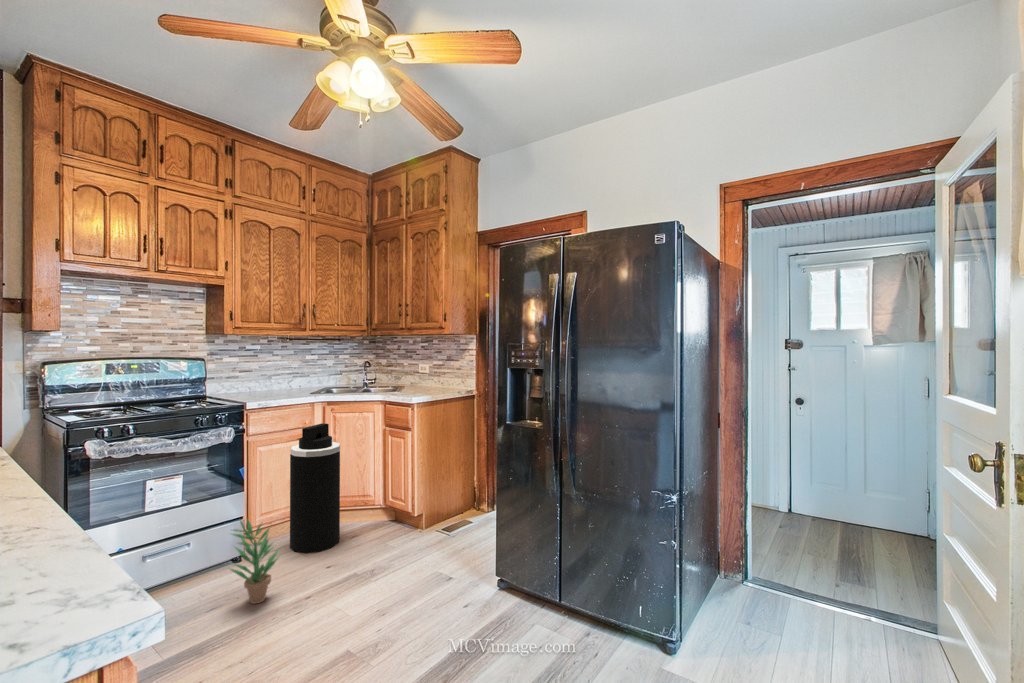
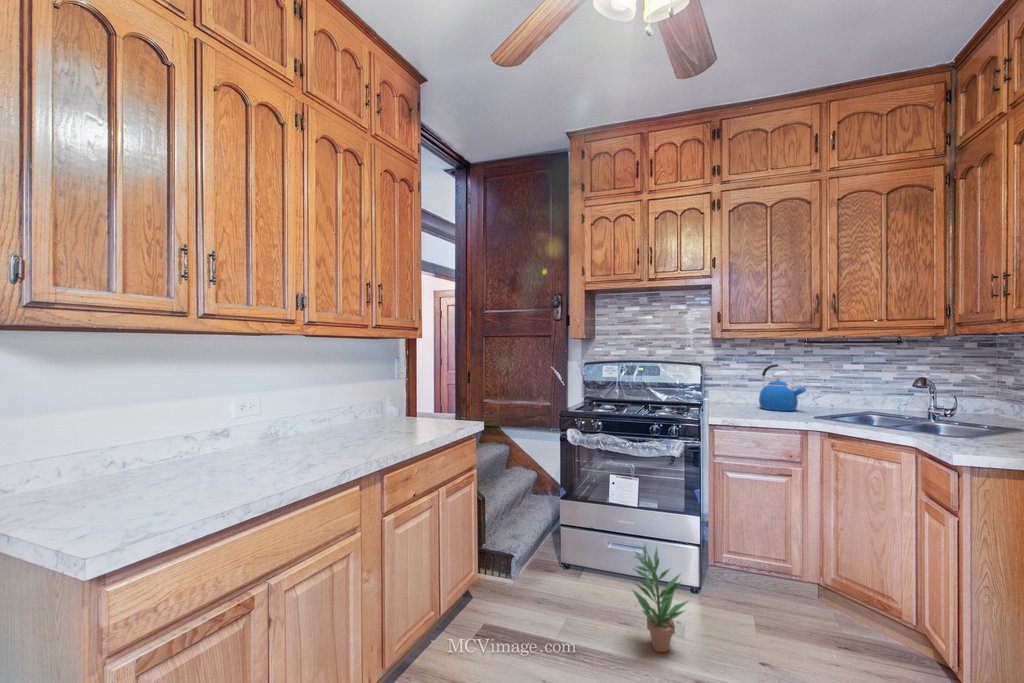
kettle: none [254,357,292,395] -> present [759,364,806,411]
trash can: present [290,423,340,553] -> none [757,461,831,645]

